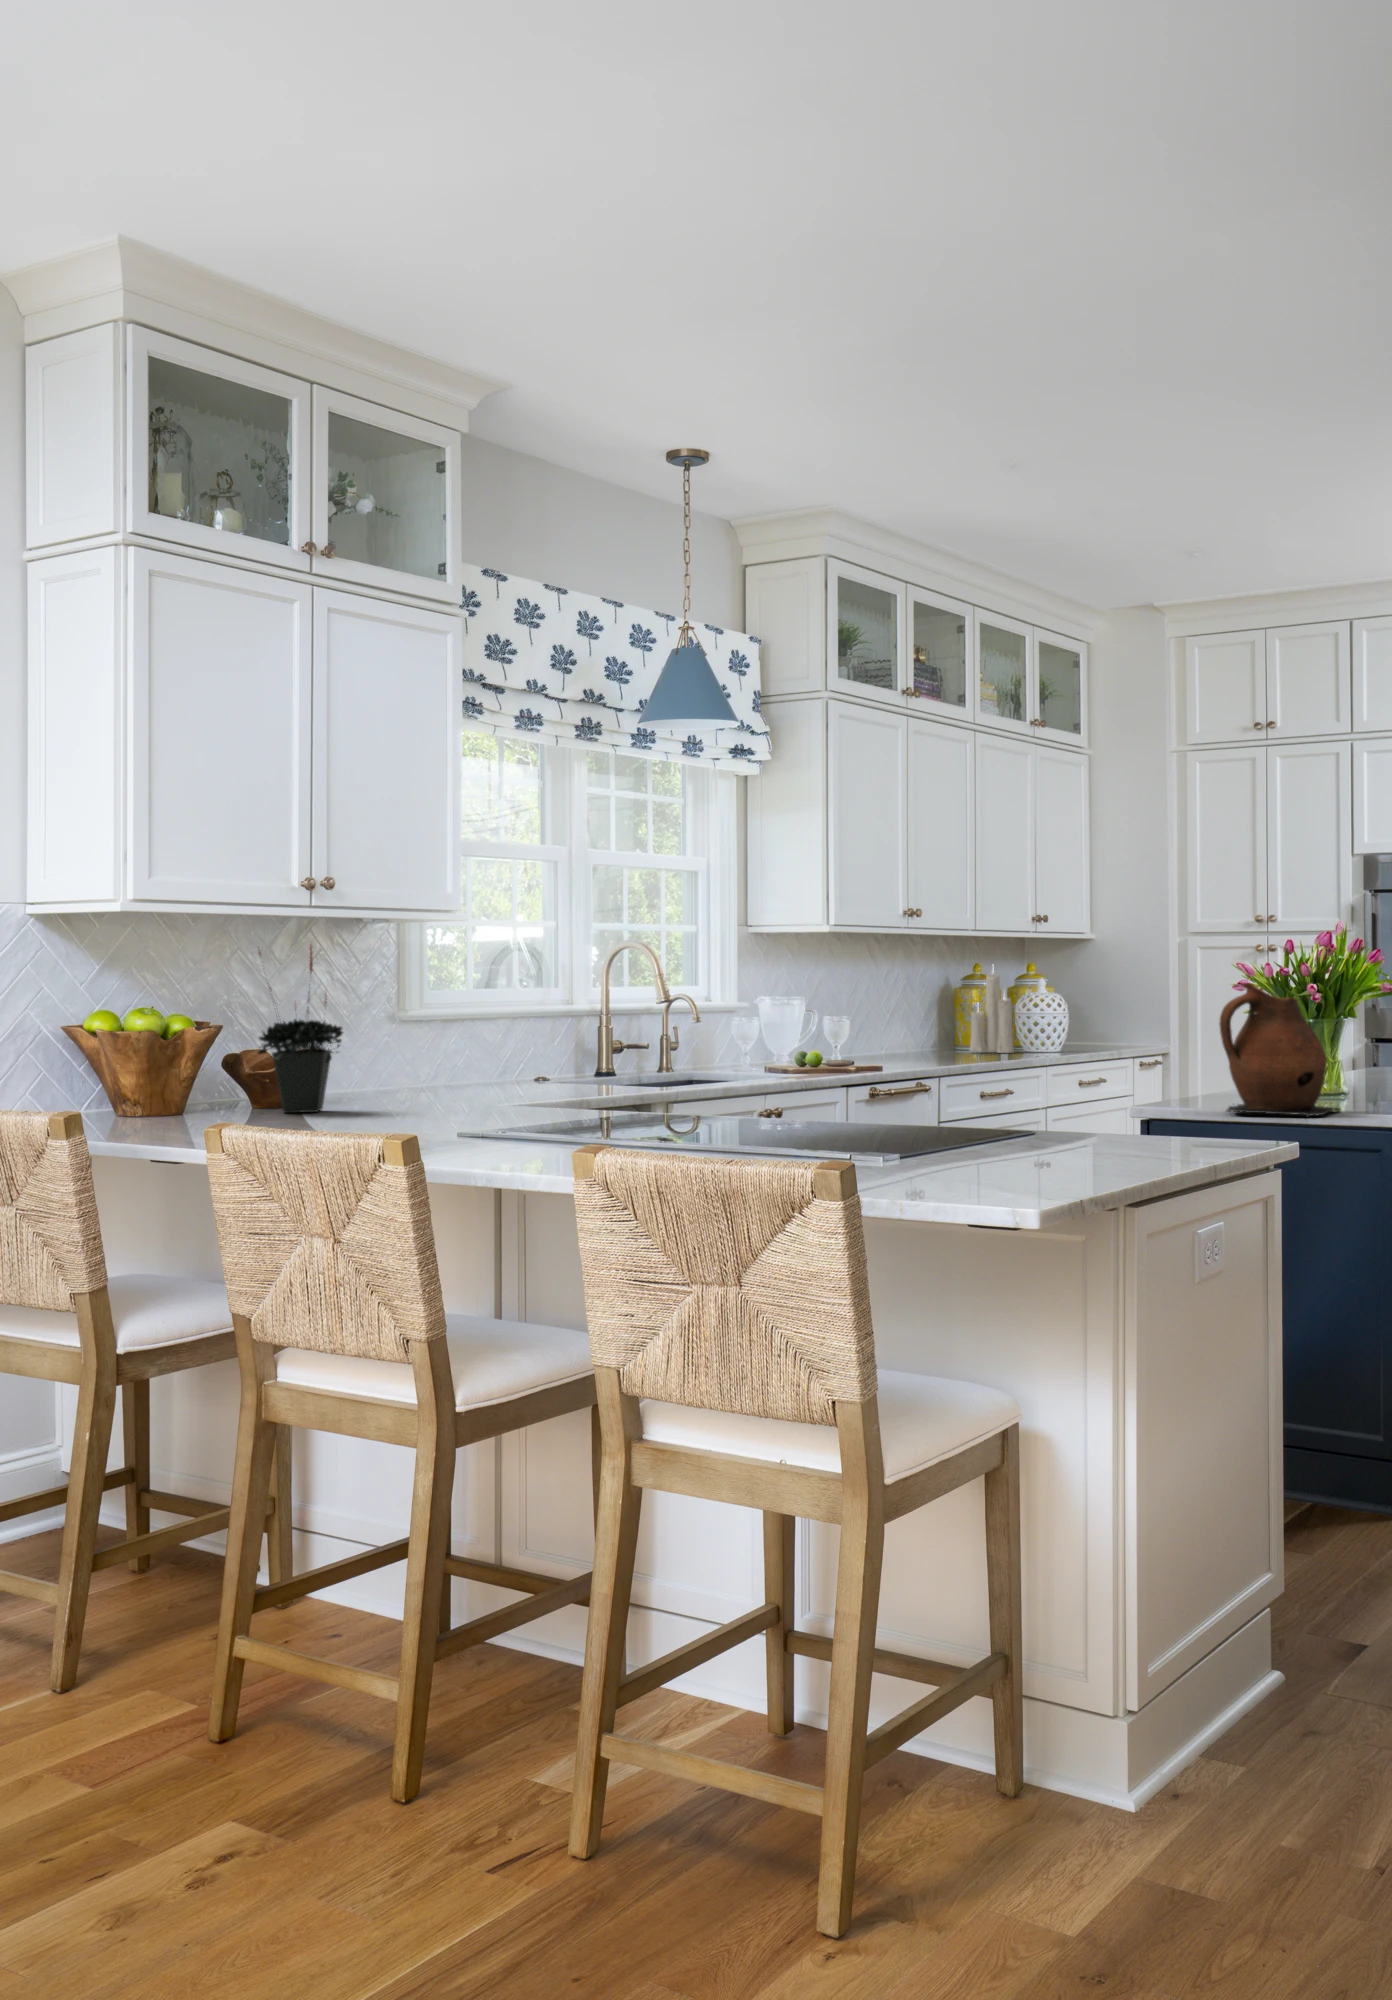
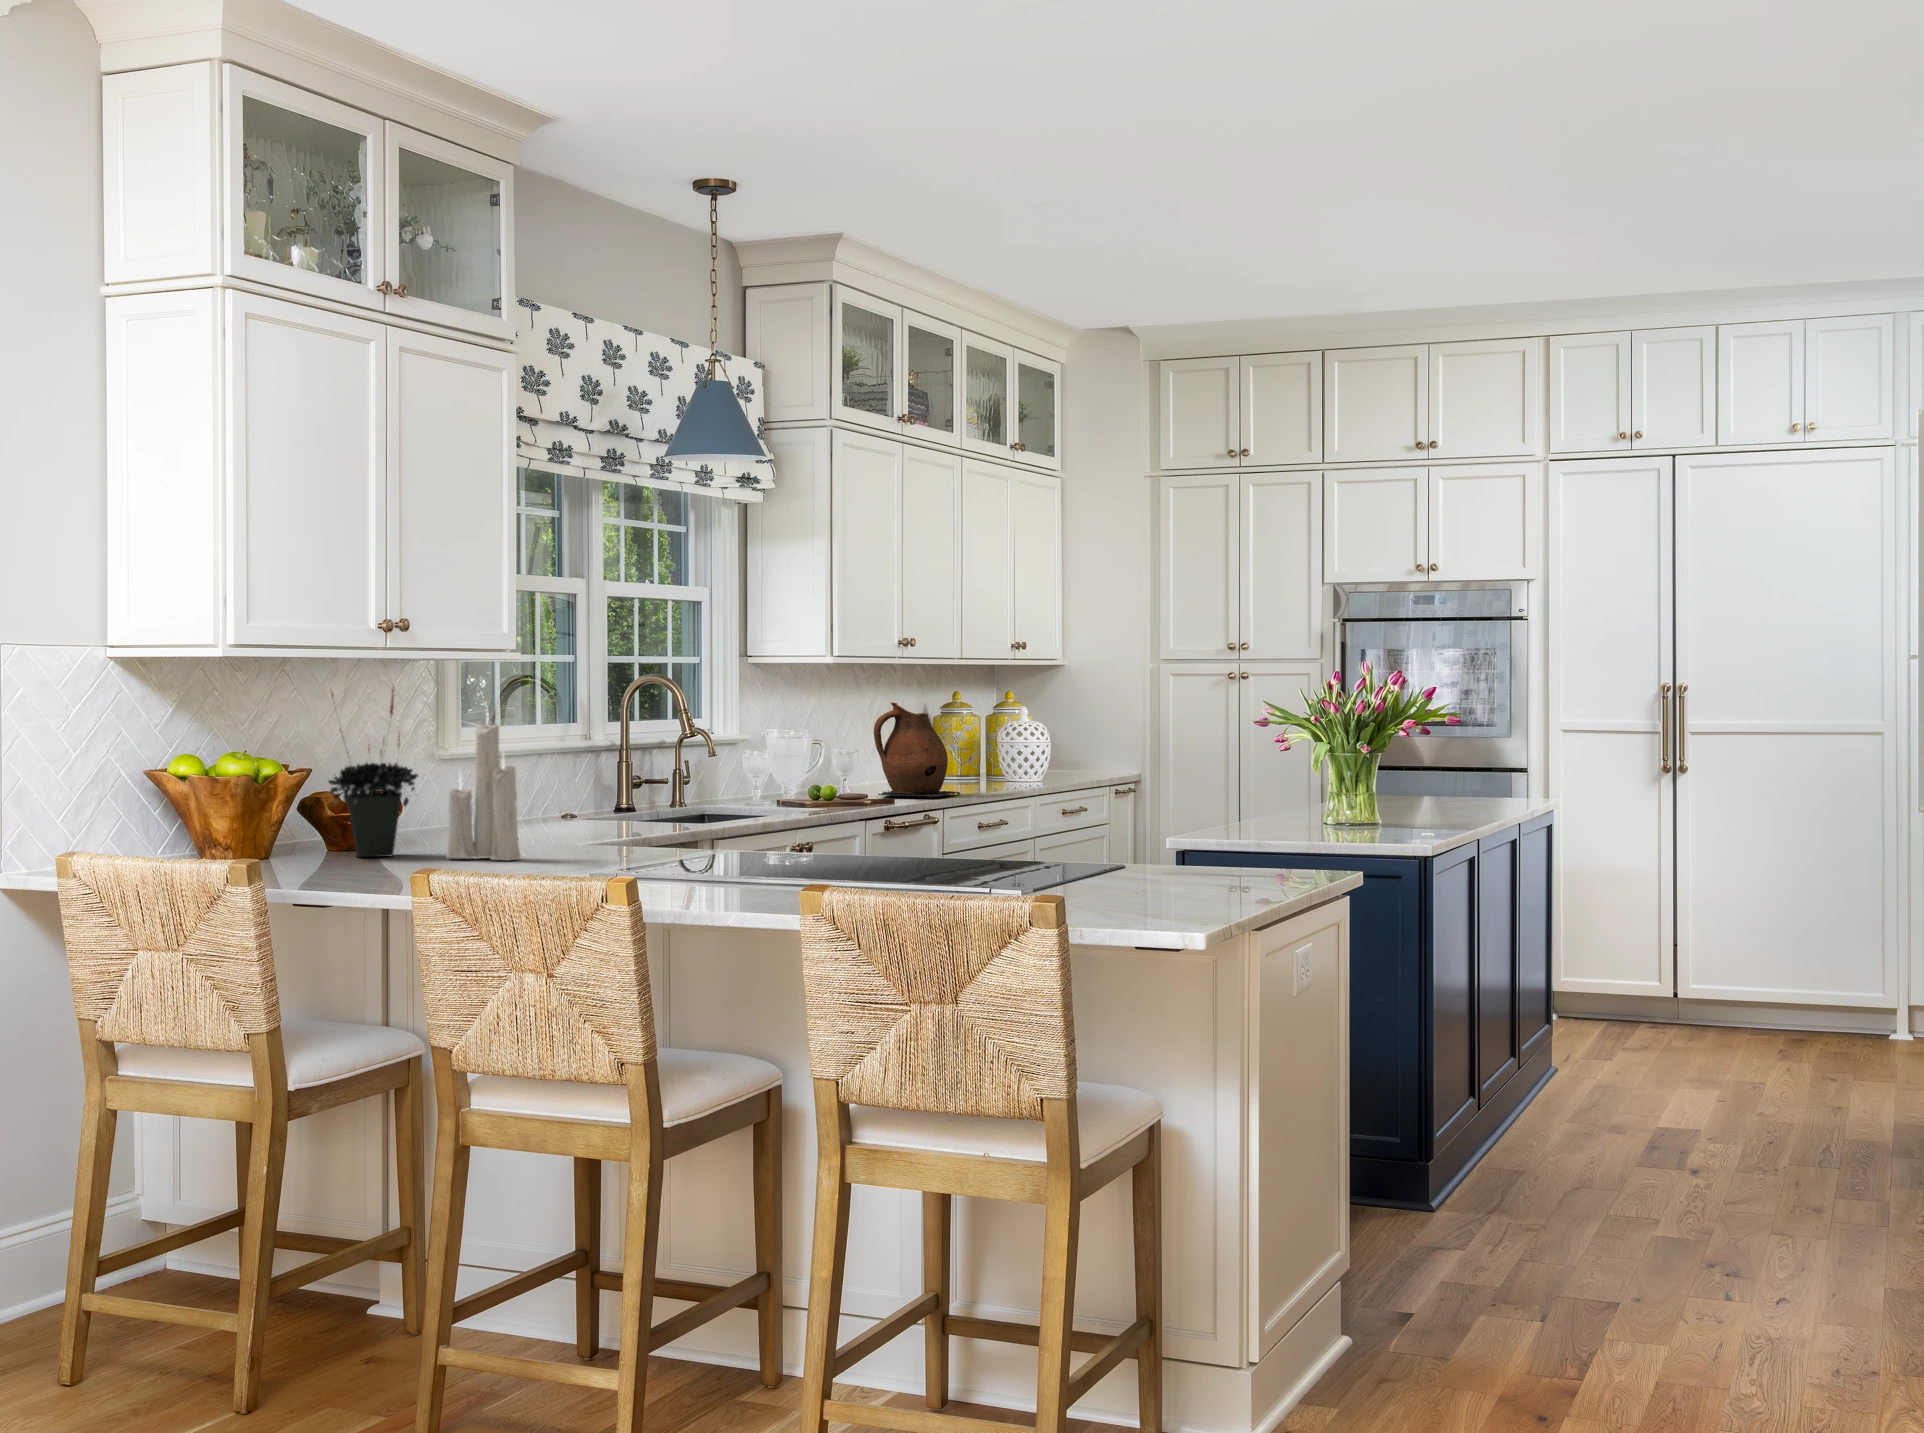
candle: present [970,971,1014,1053] -> present [447,714,521,860]
ceramic pitcher: present [1219,983,1340,1117] -> present [874,703,960,798]

